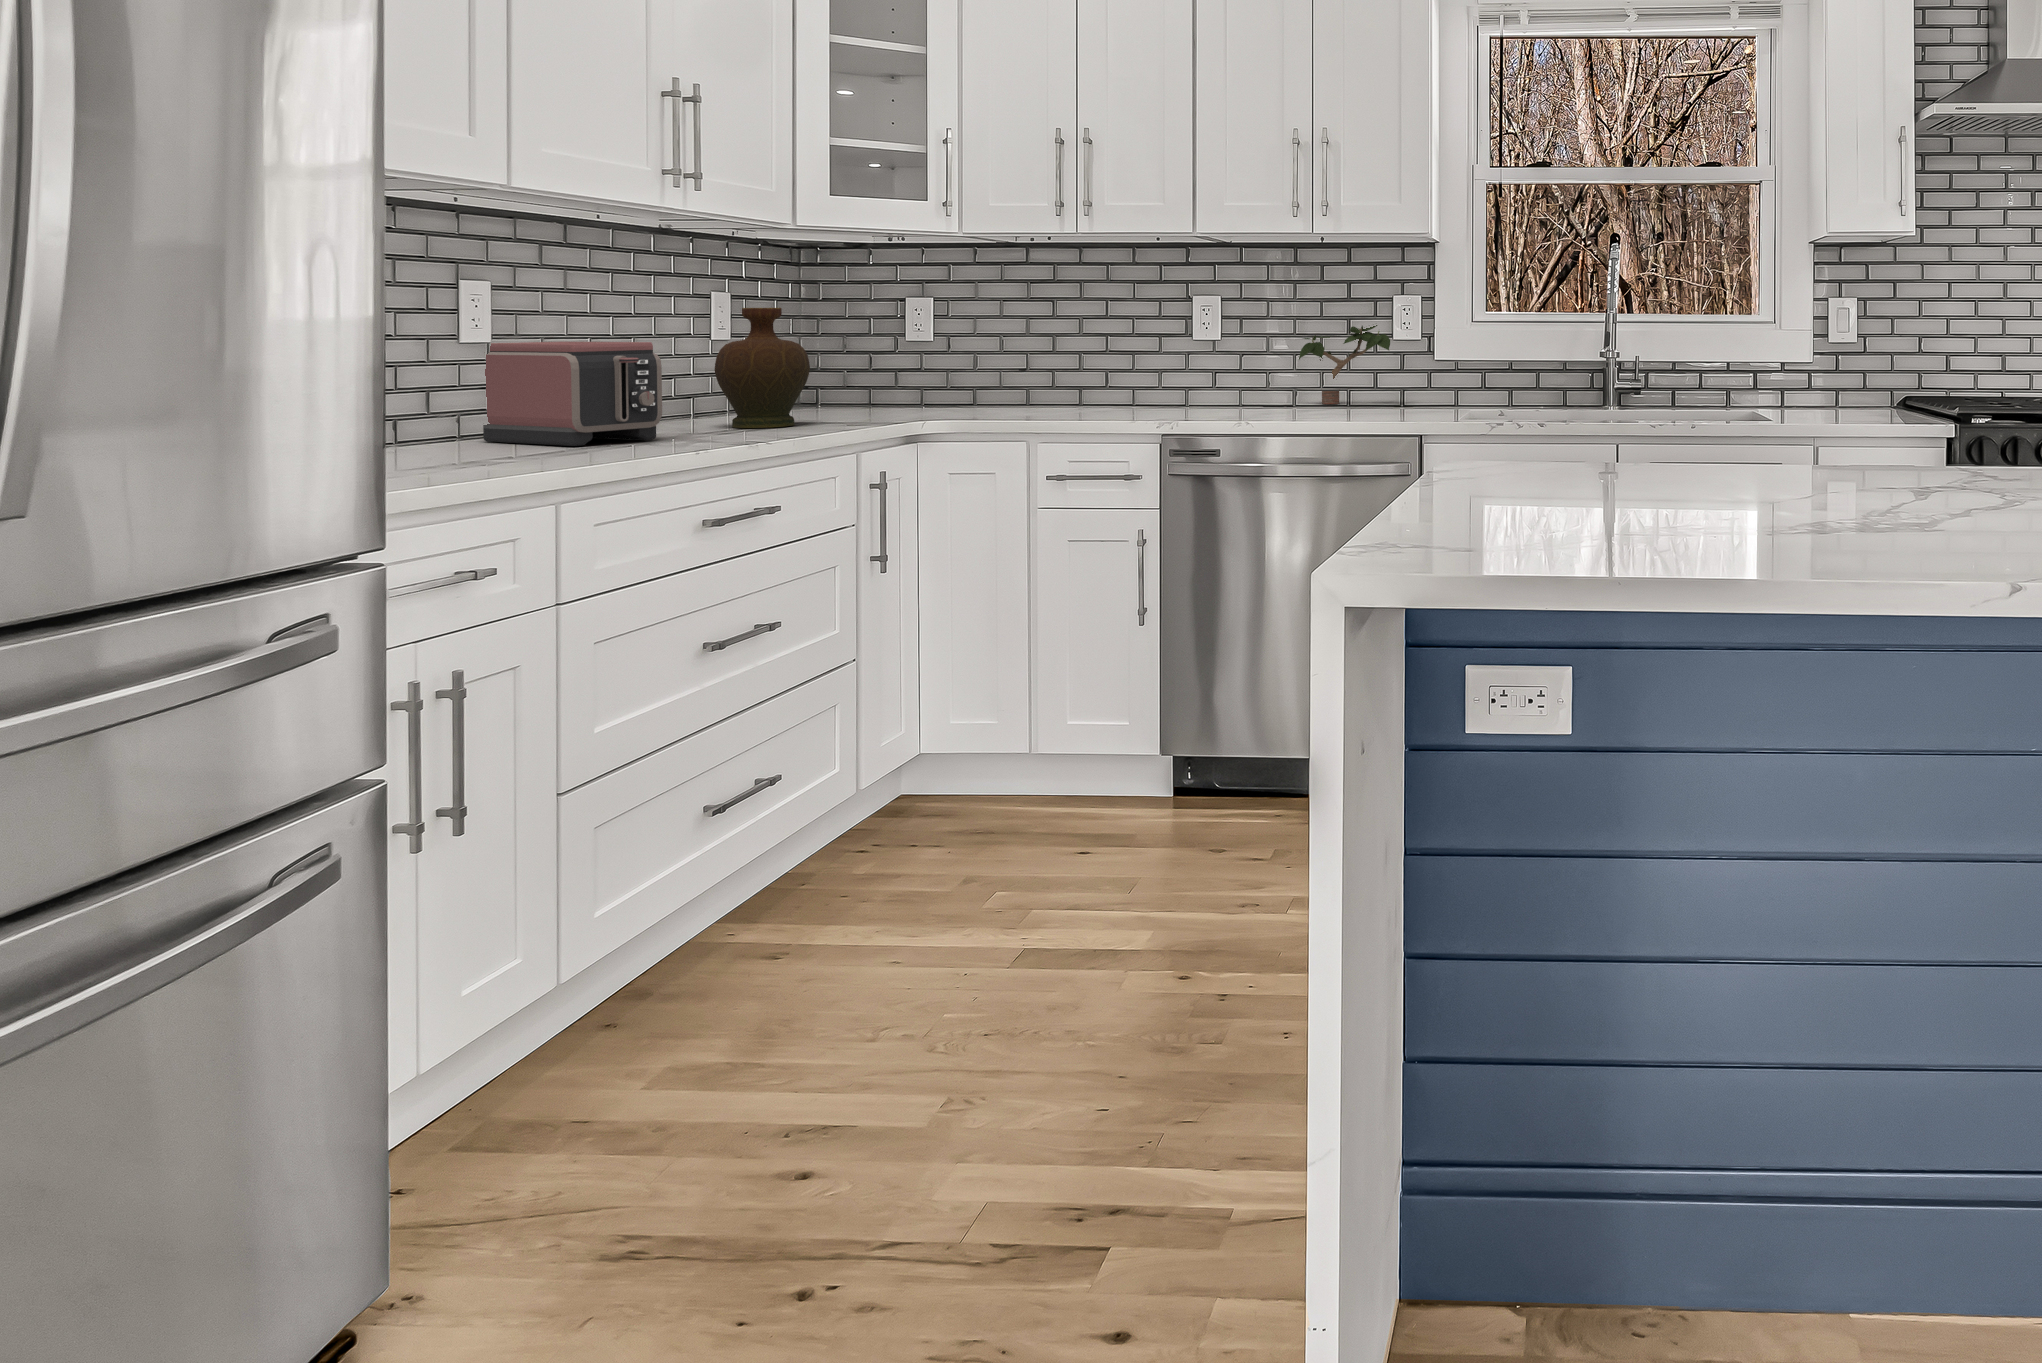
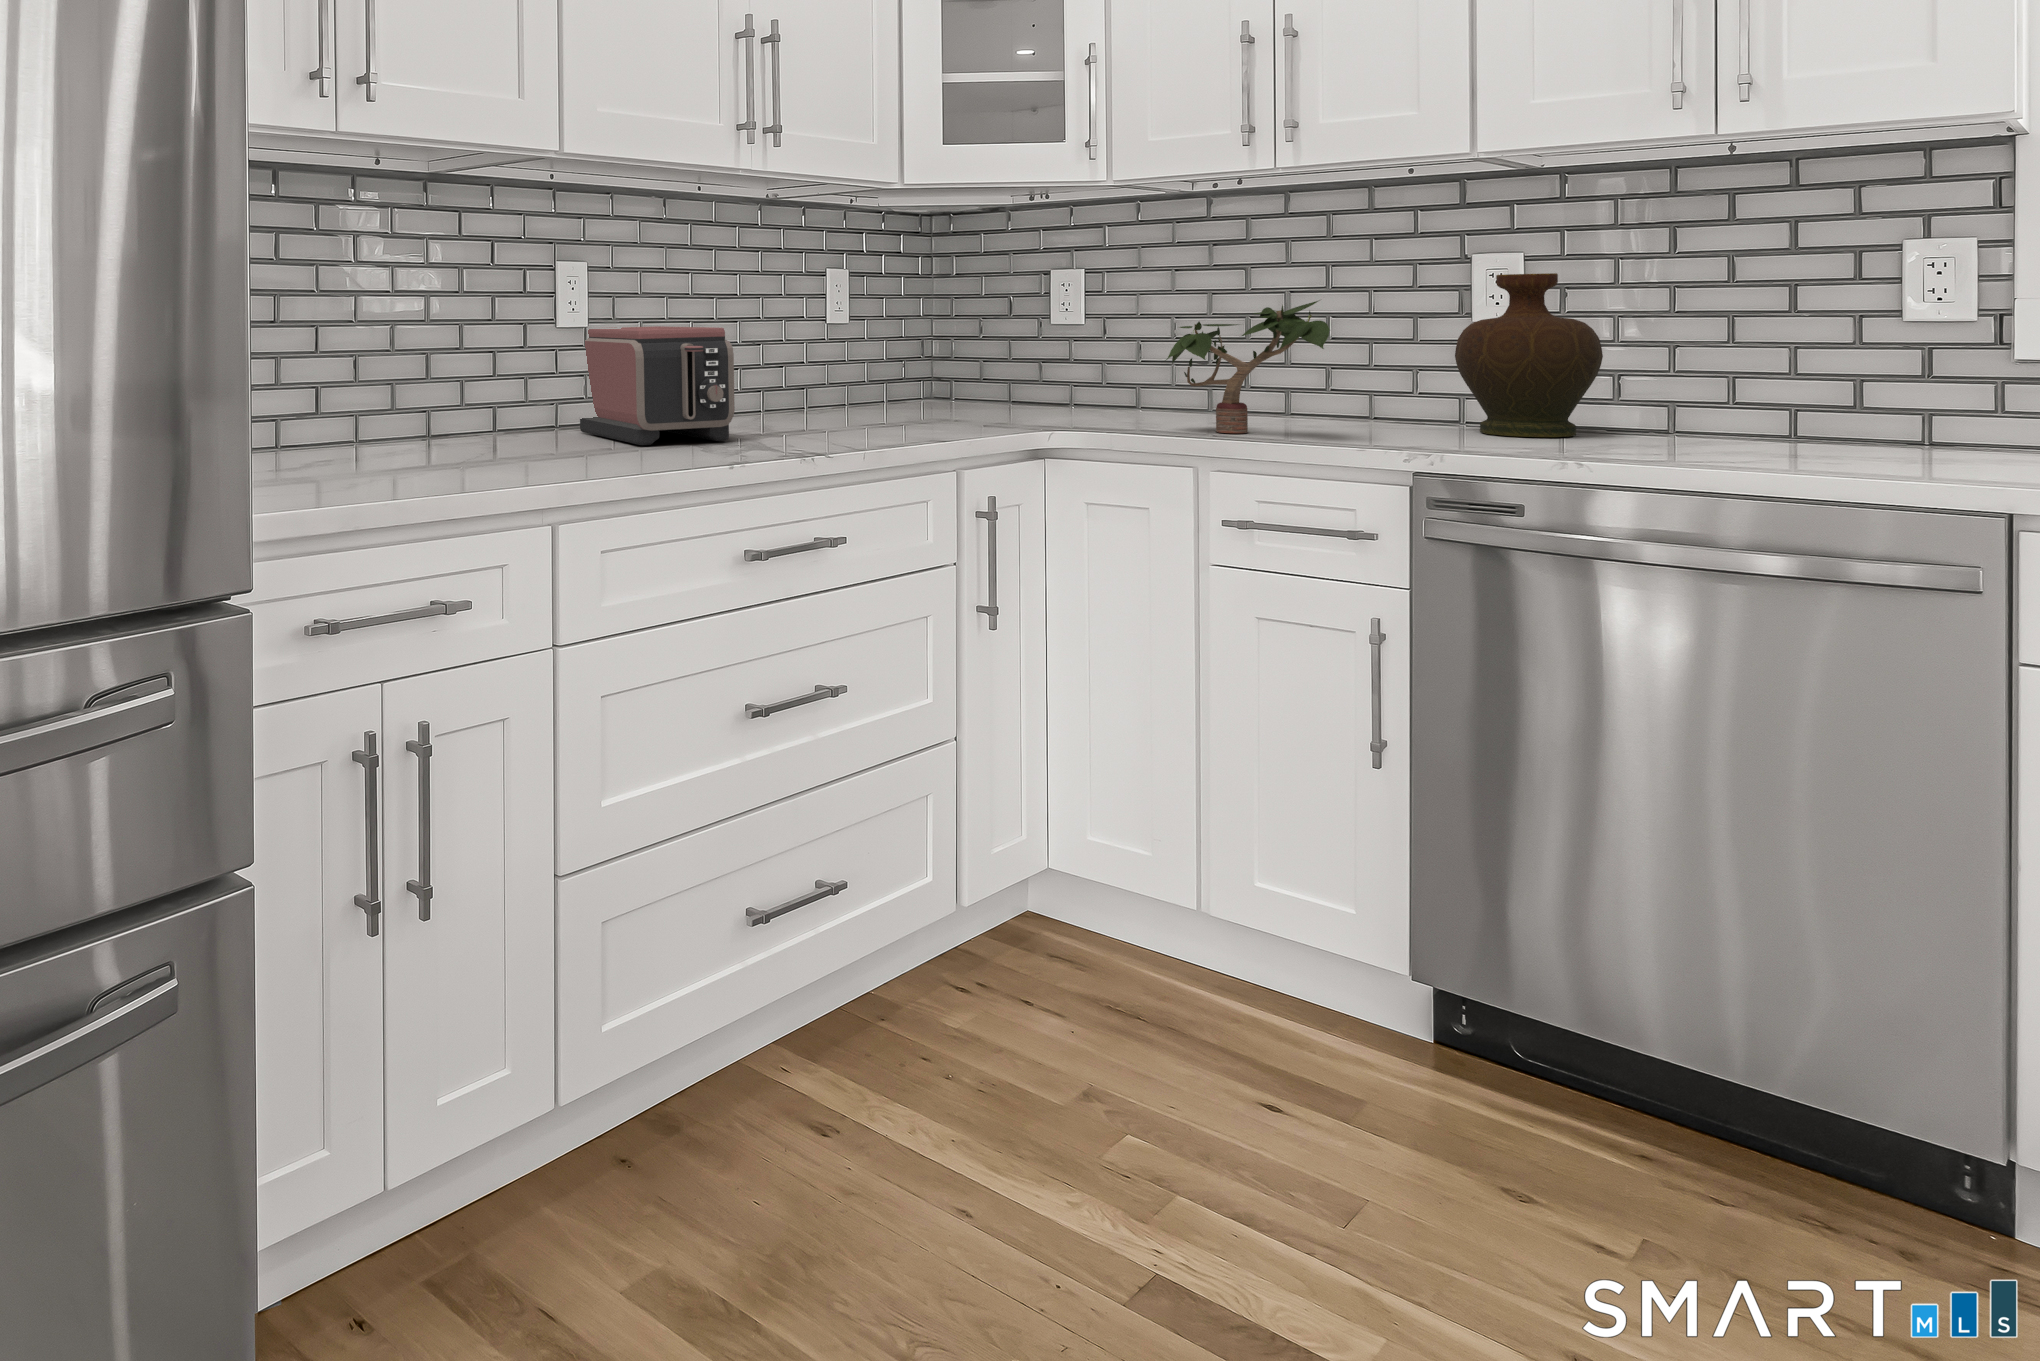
decorative vase: present [715,308,810,428] -> present [1455,273,1603,437]
potted plant: present [1298,325,1390,404] -> present [1165,301,1330,433]

